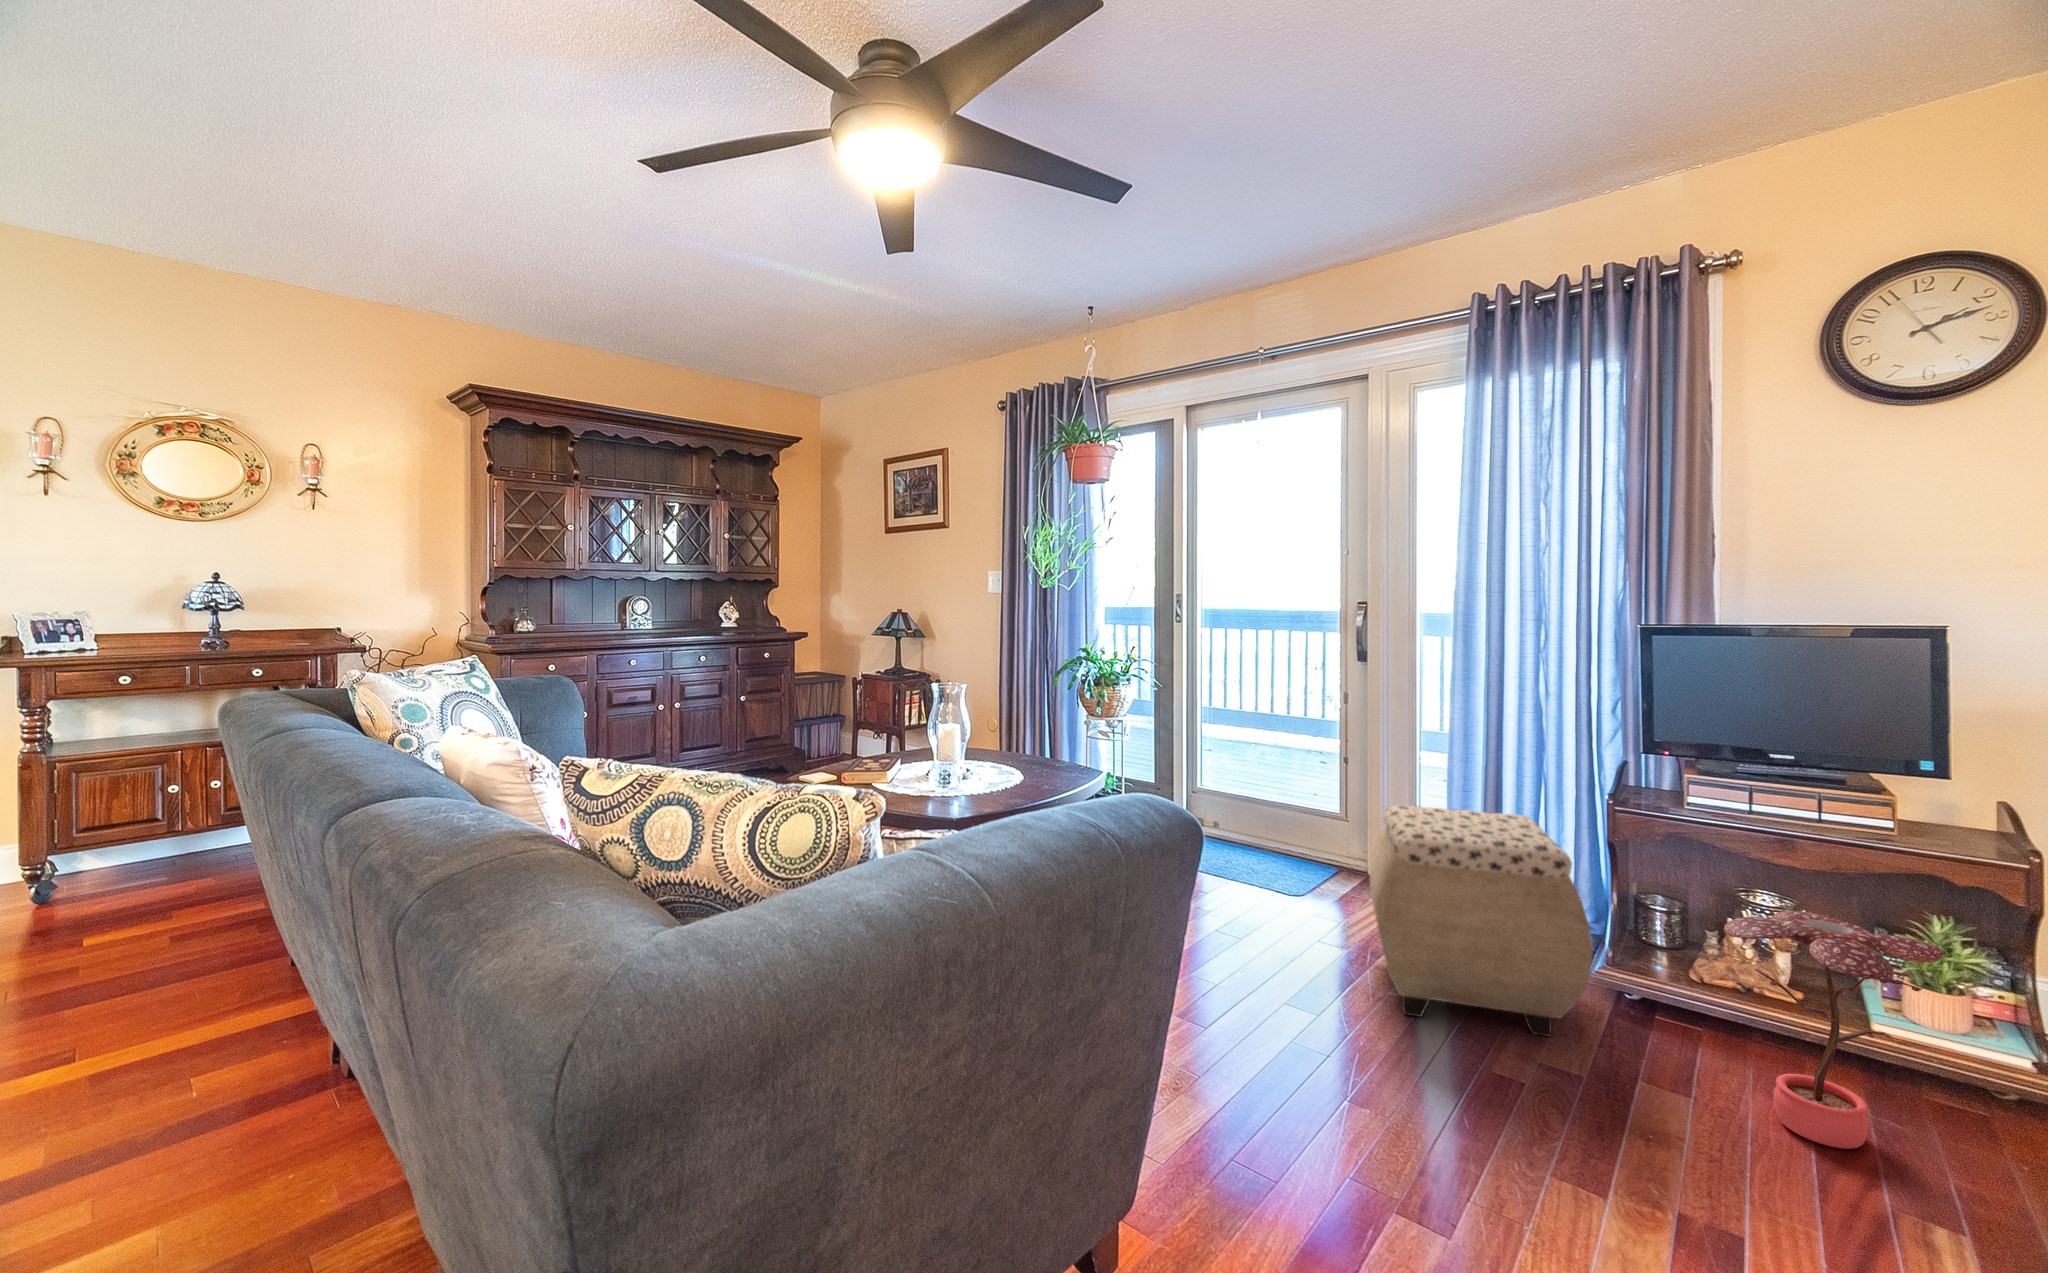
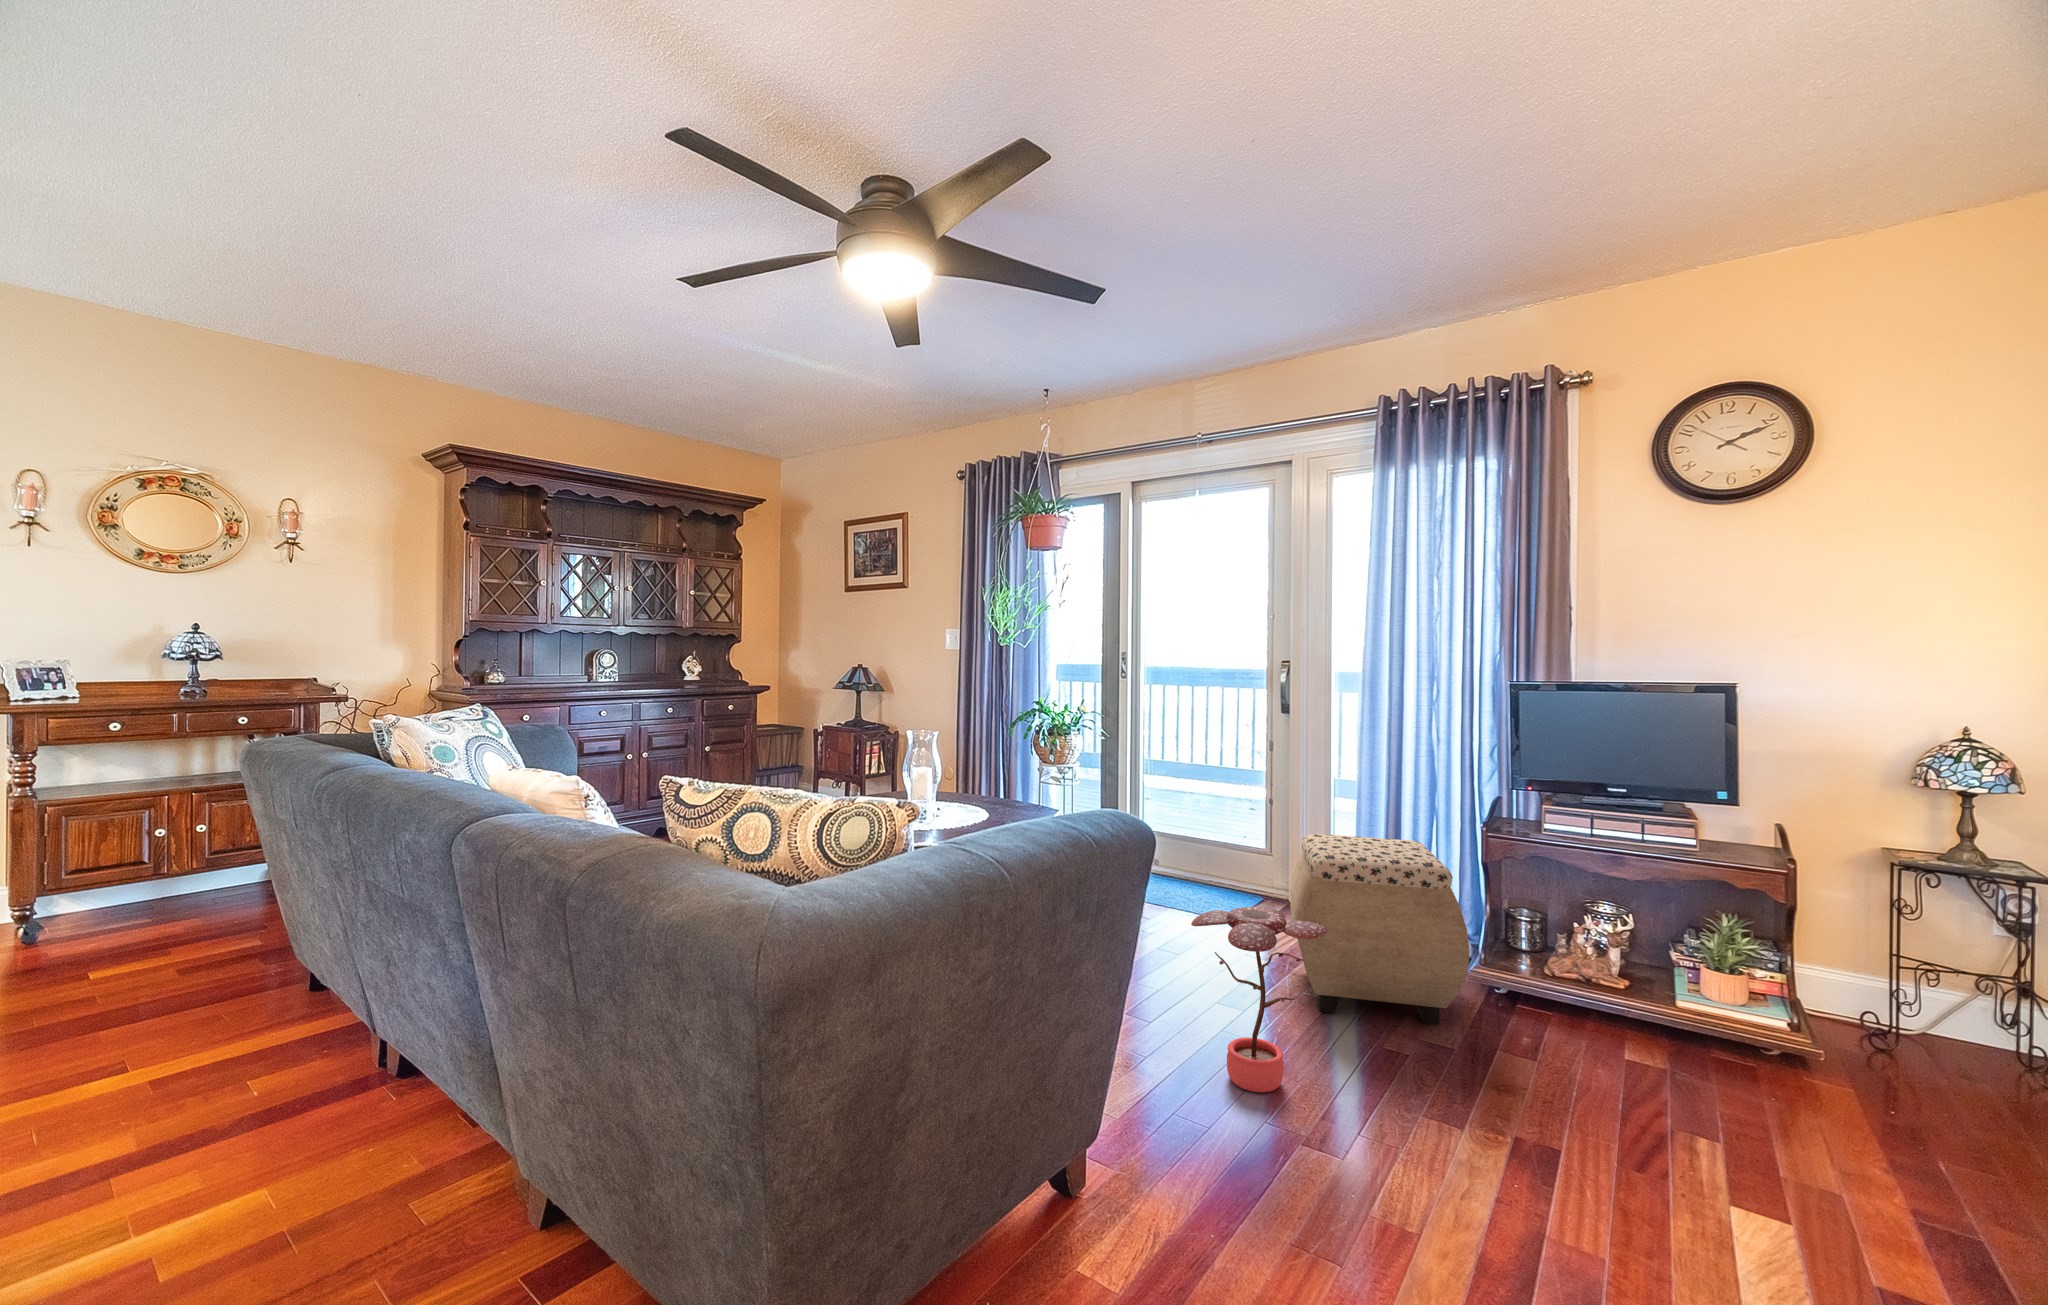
potted plant: present [1724,911,1944,1149] -> present [1191,906,1327,1092]

